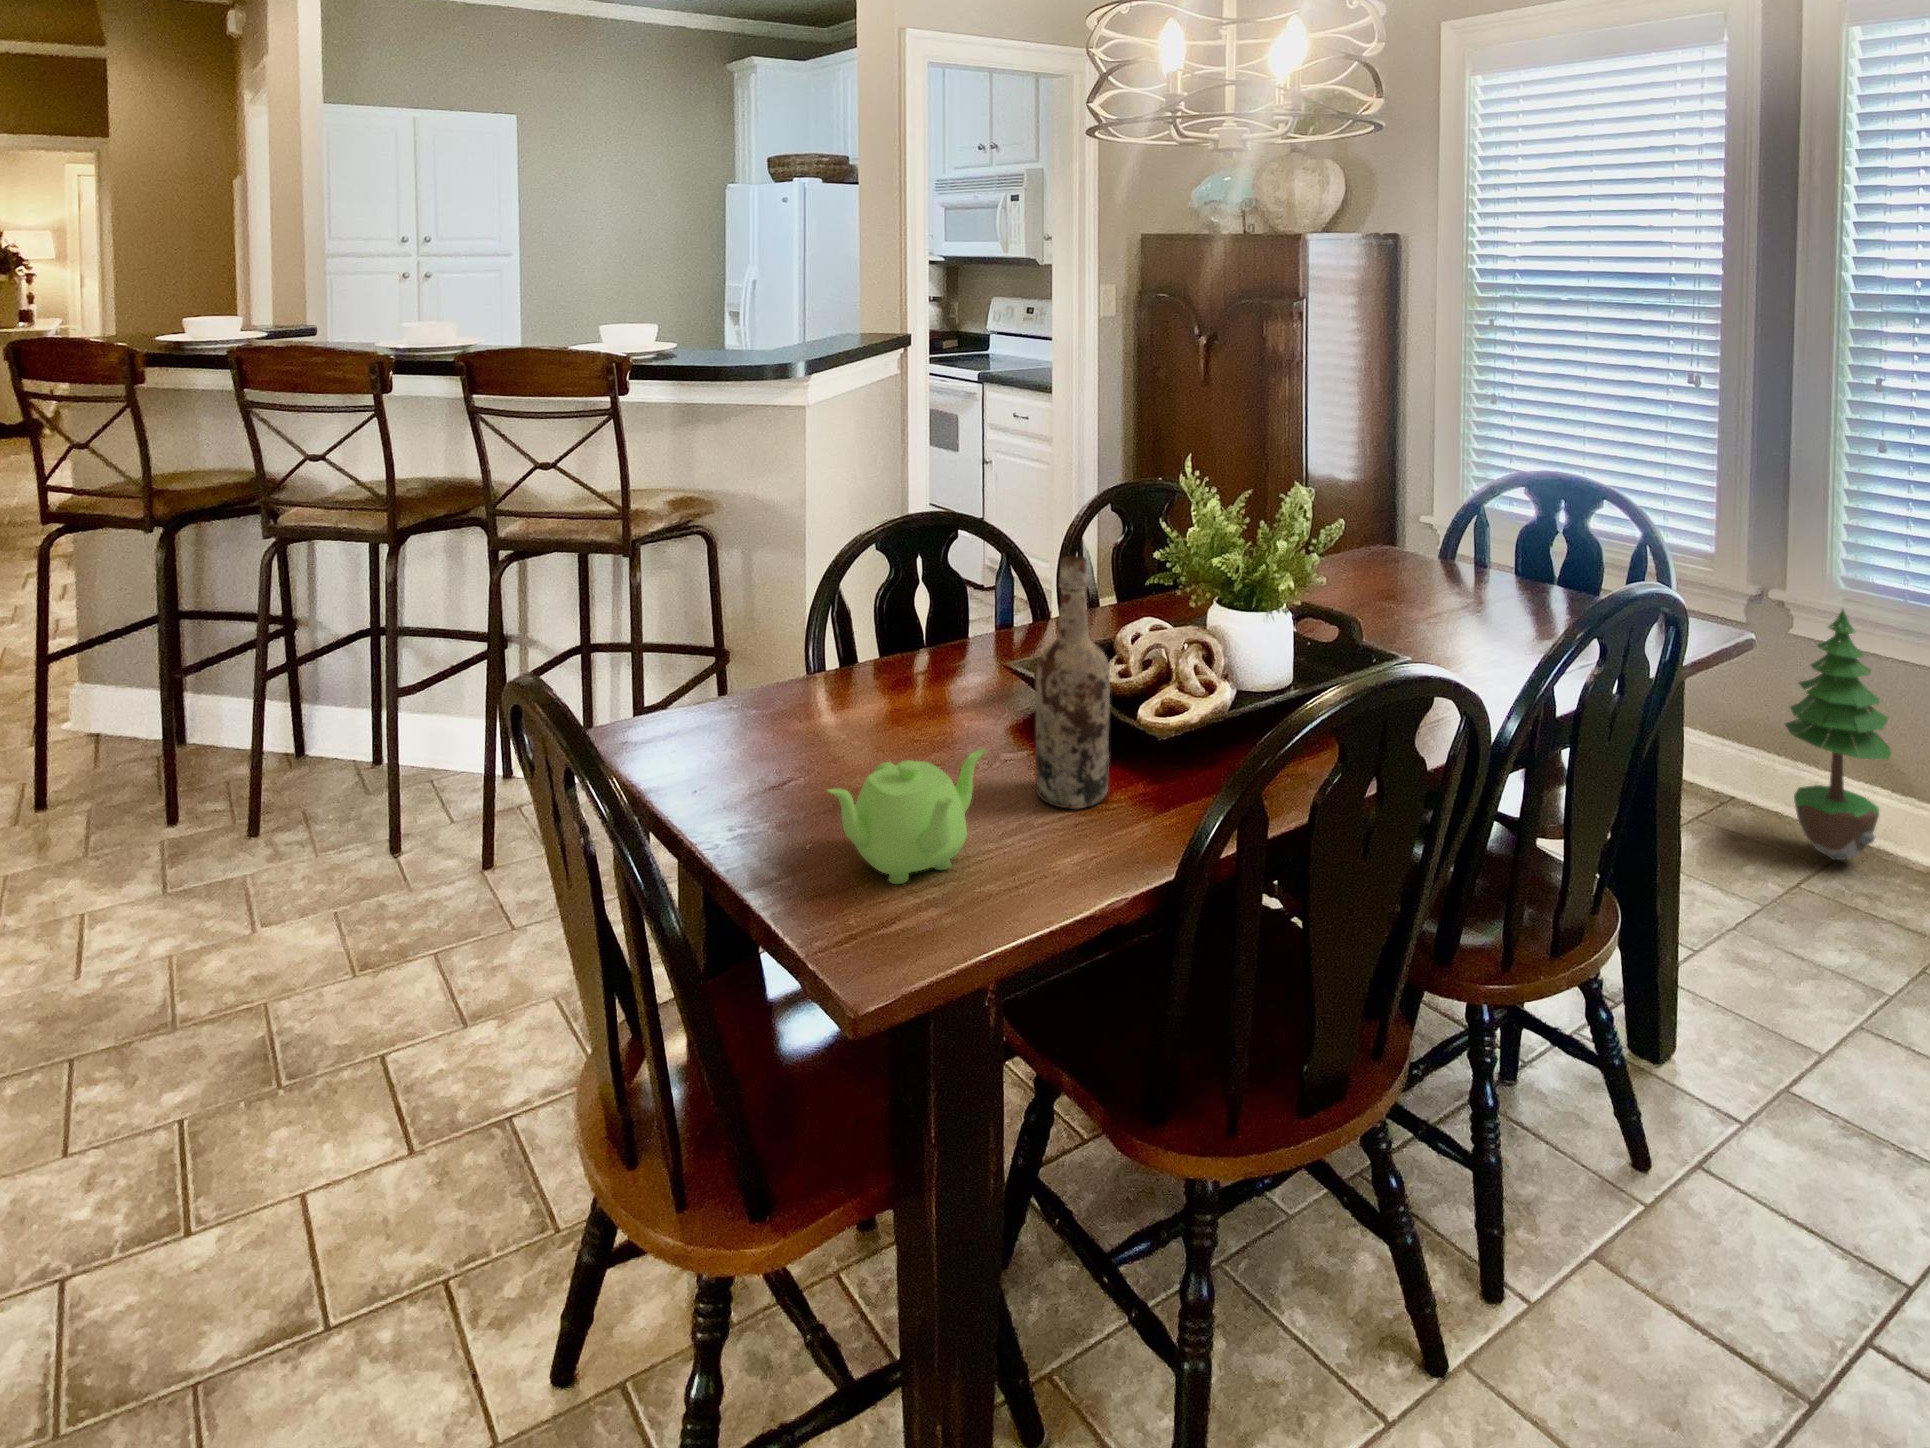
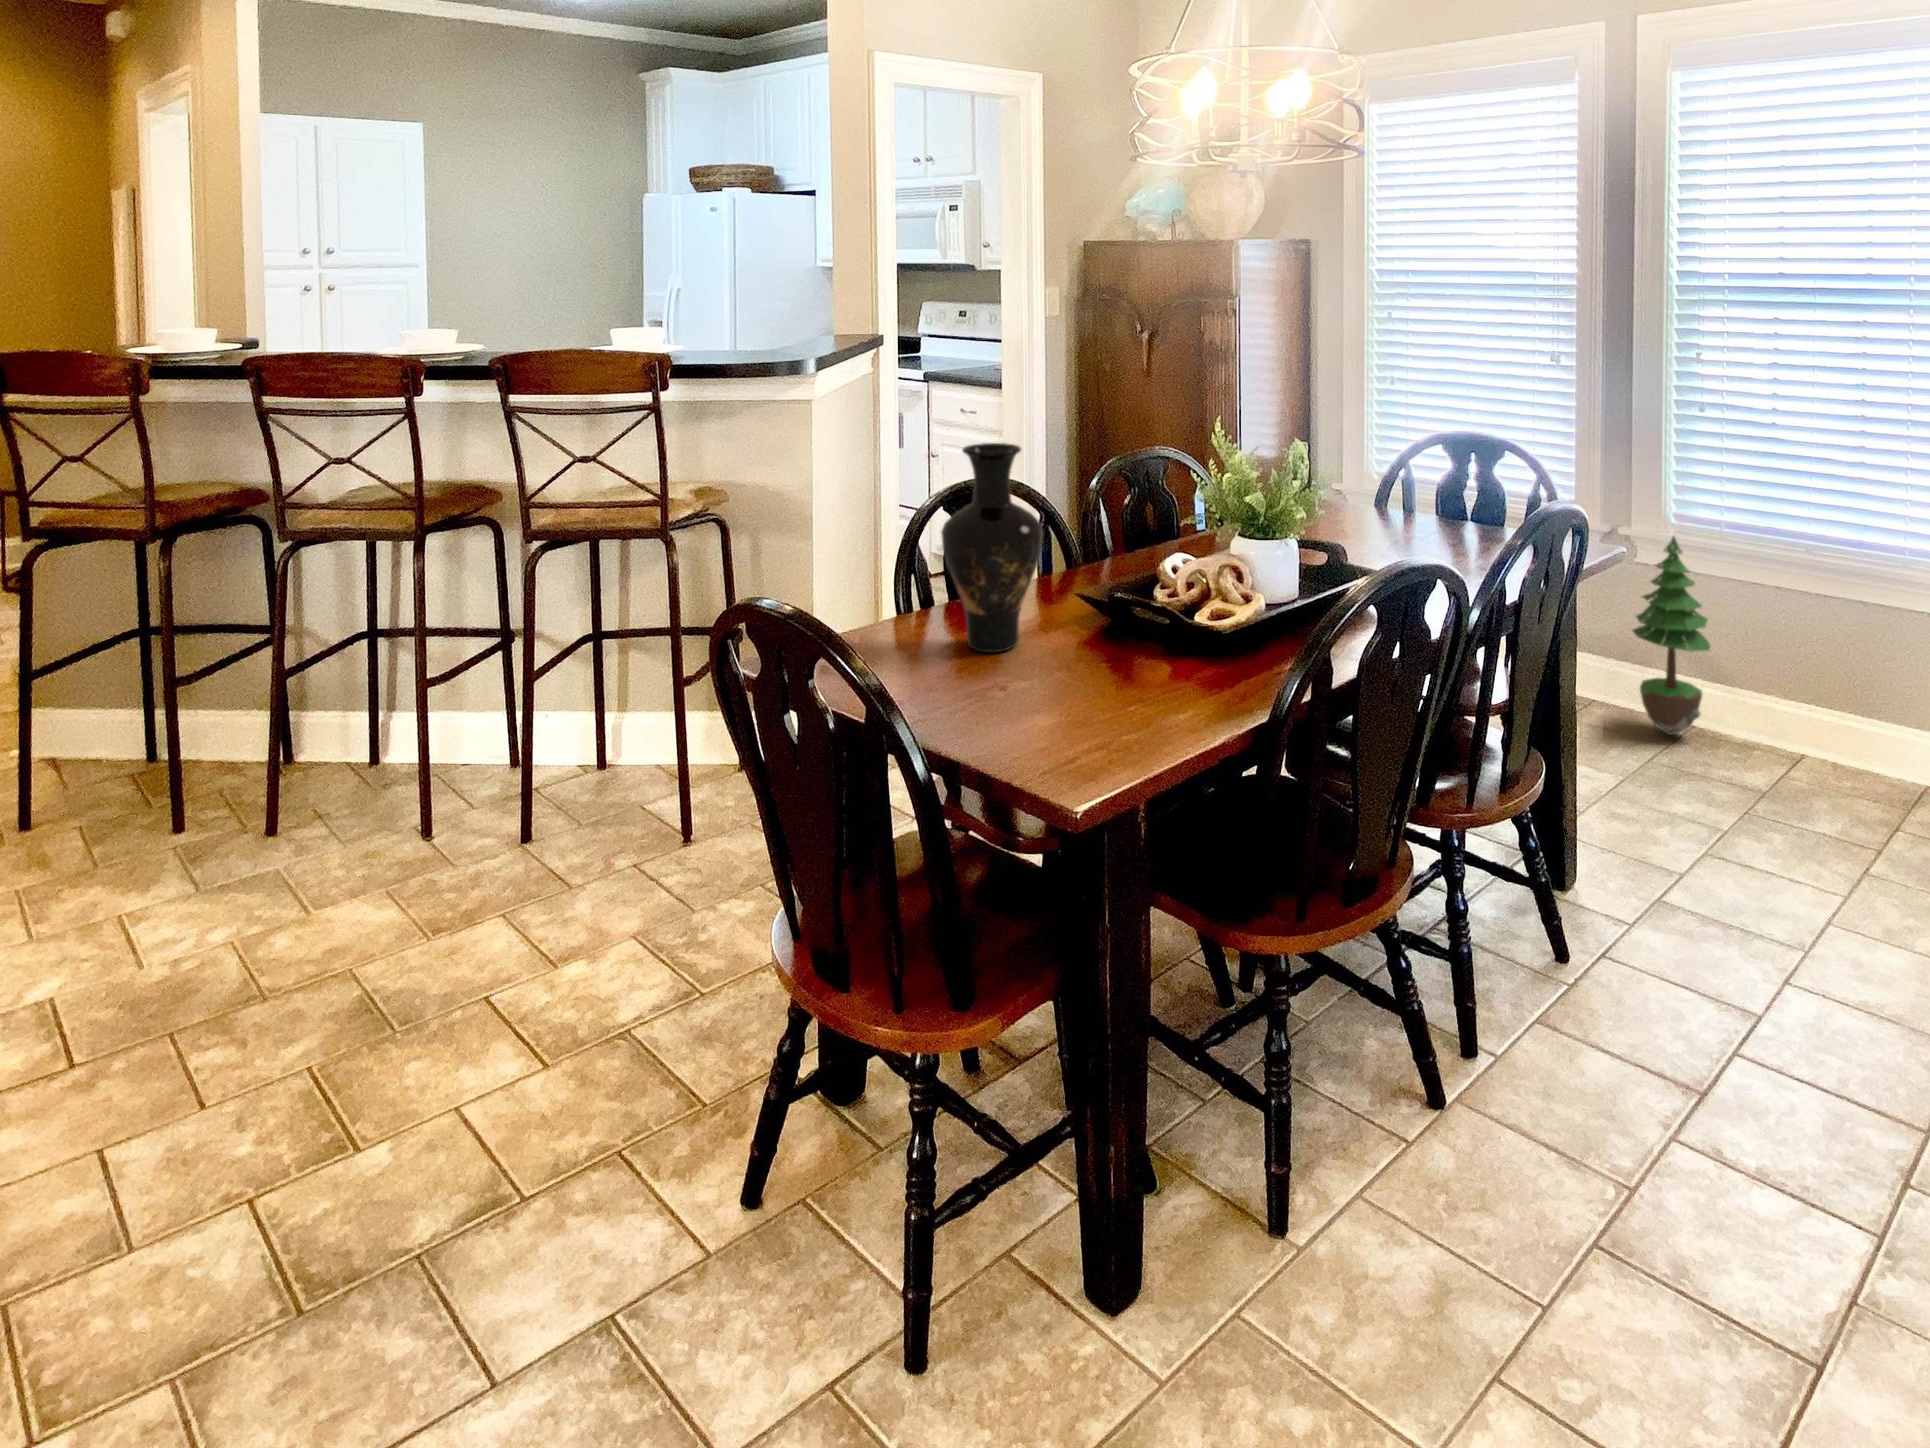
vase: none [830,479,953,733] -> present [941,443,1043,652]
wine bottle: present [1036,555,1110,809] -> none [1136,493,1194,691]
teapot: present [828,749,985,884] -> none [1008,644,1114,748]

